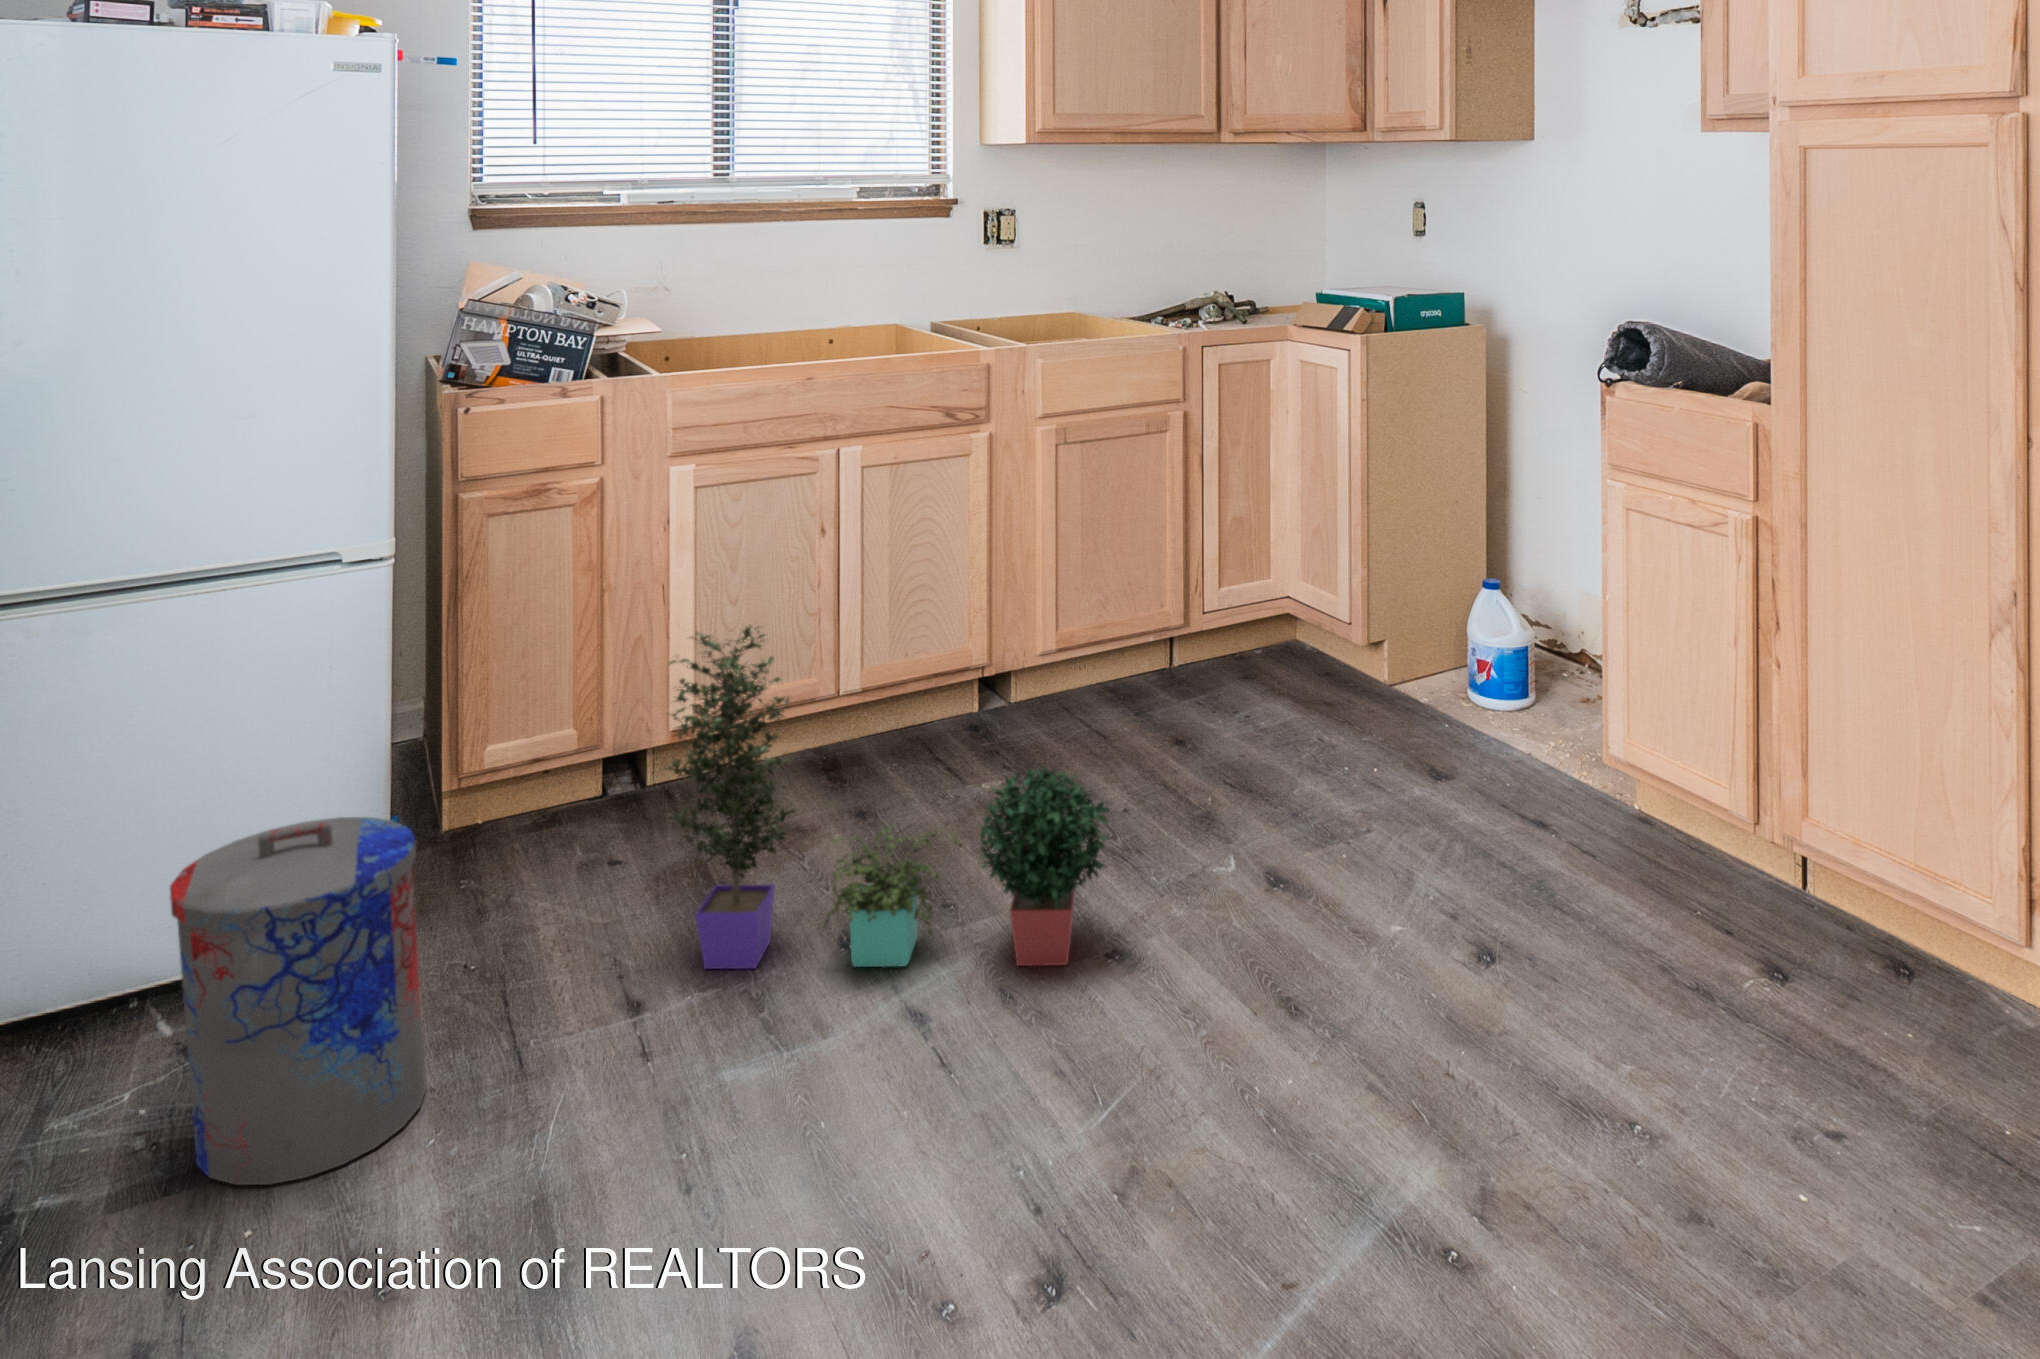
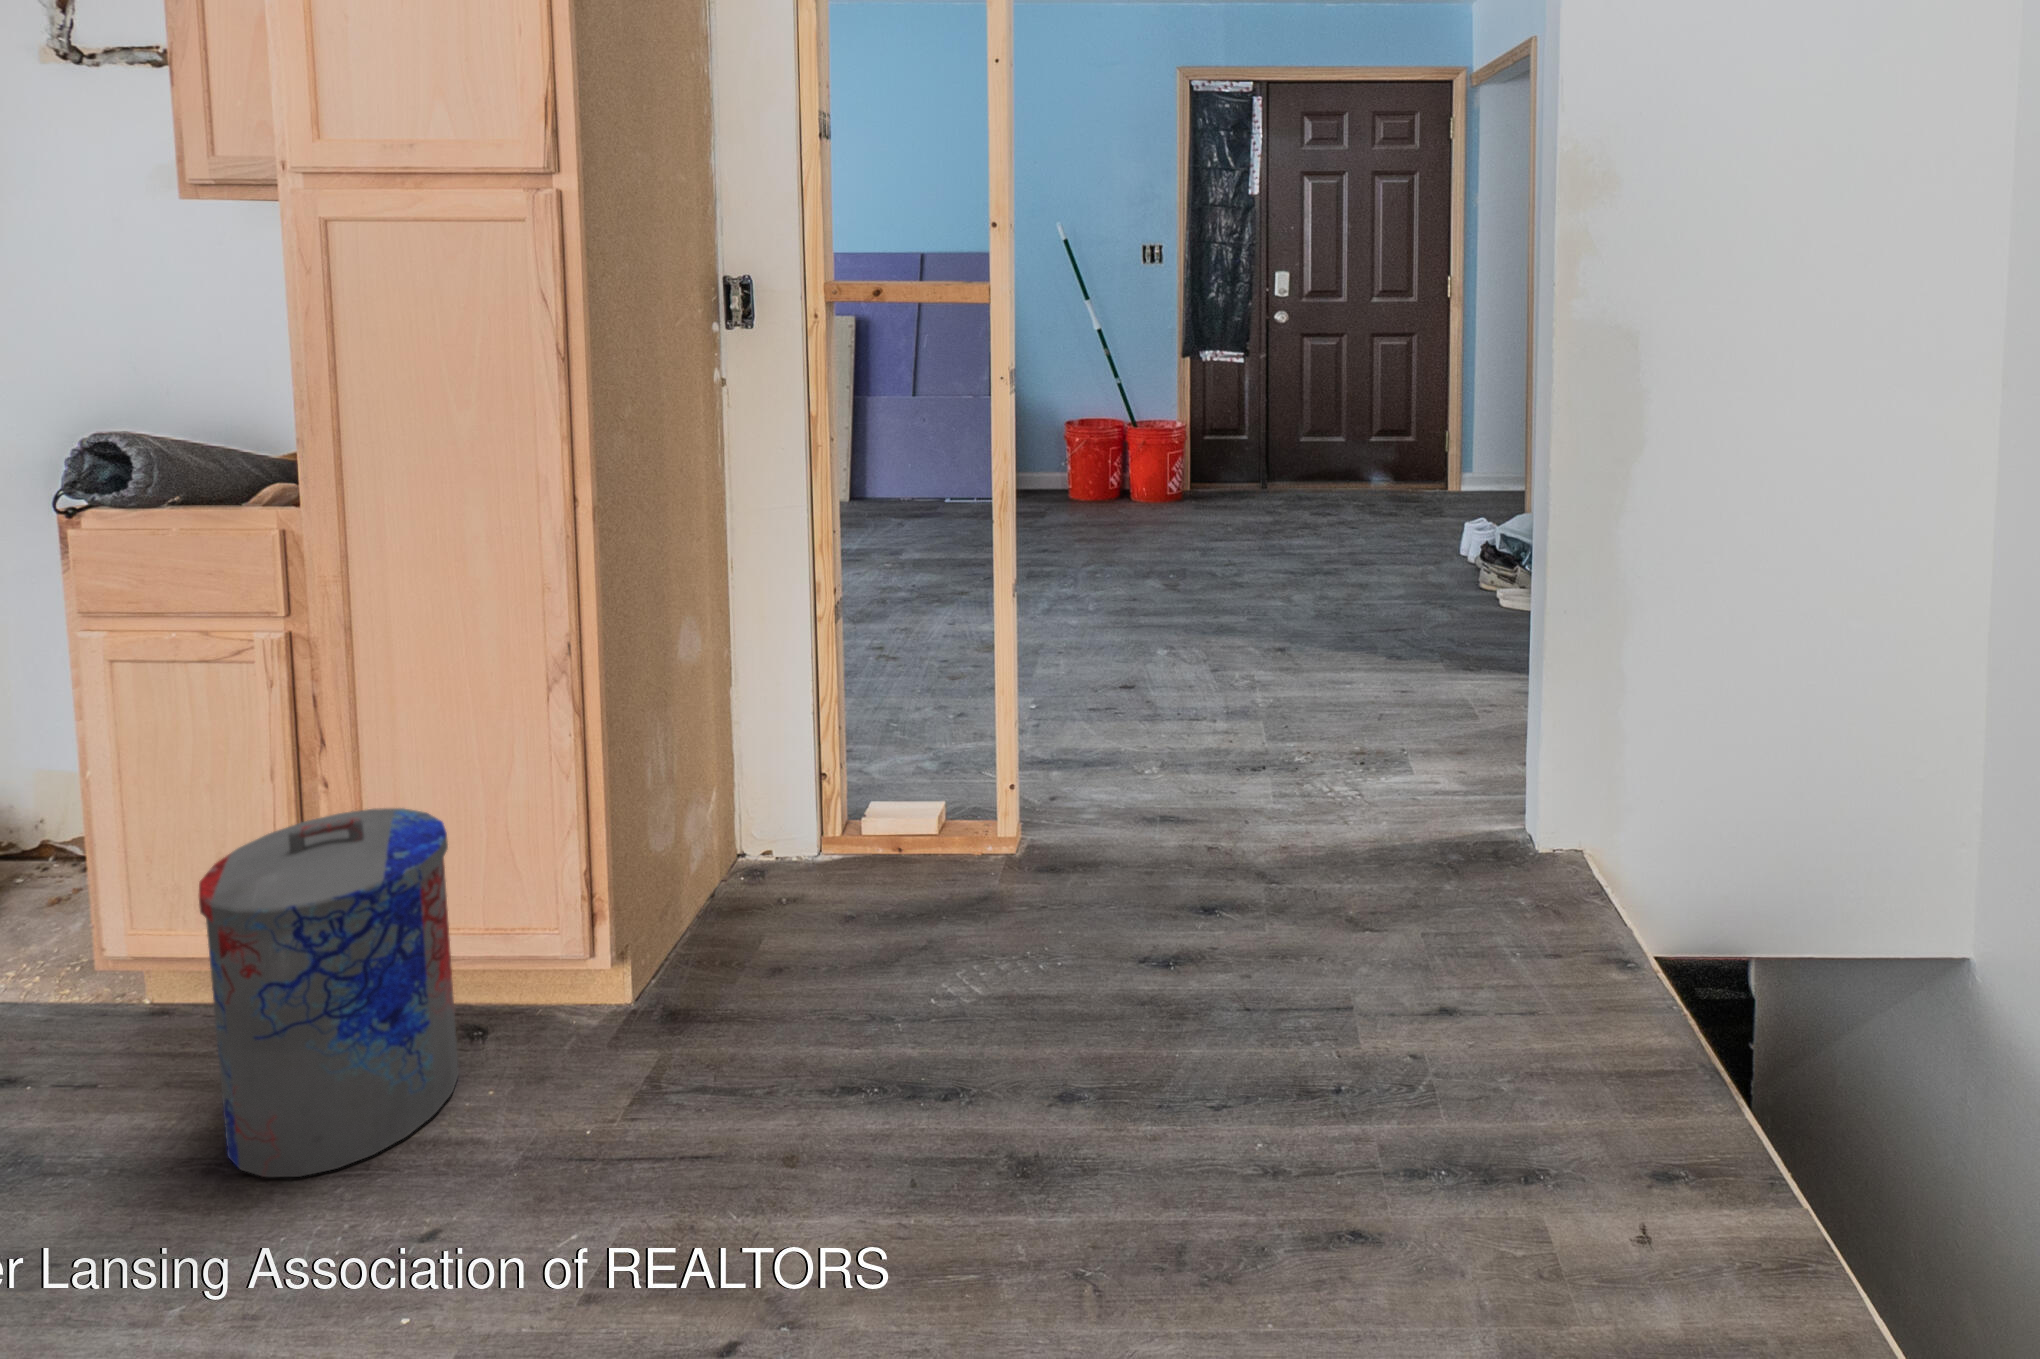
potted plant: present [663,625,1109,969] -> none [691,616,1129,948]

